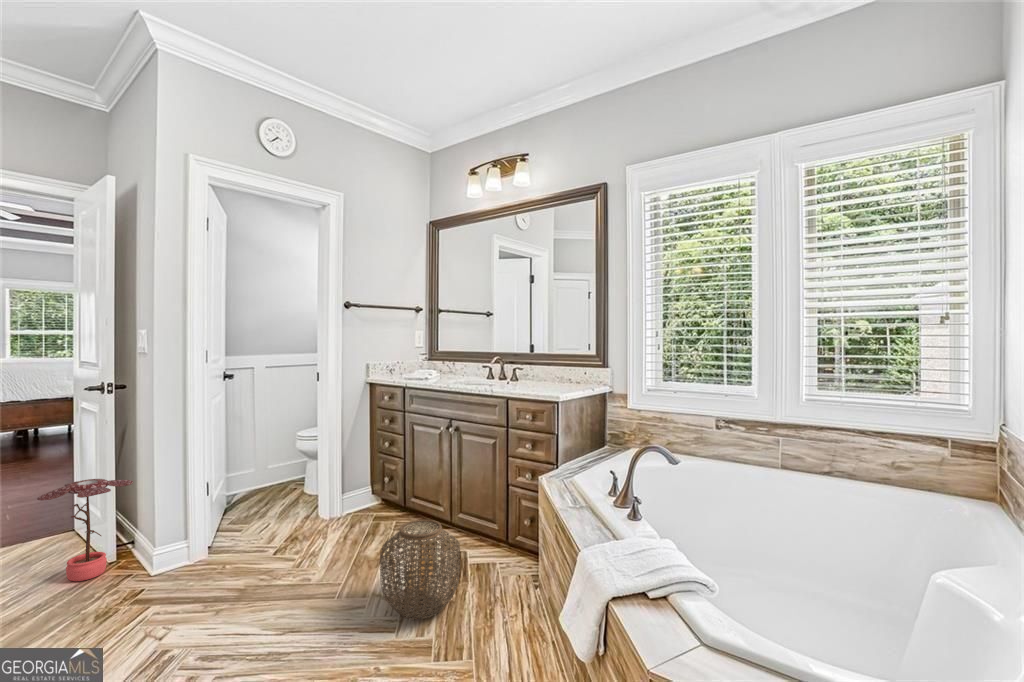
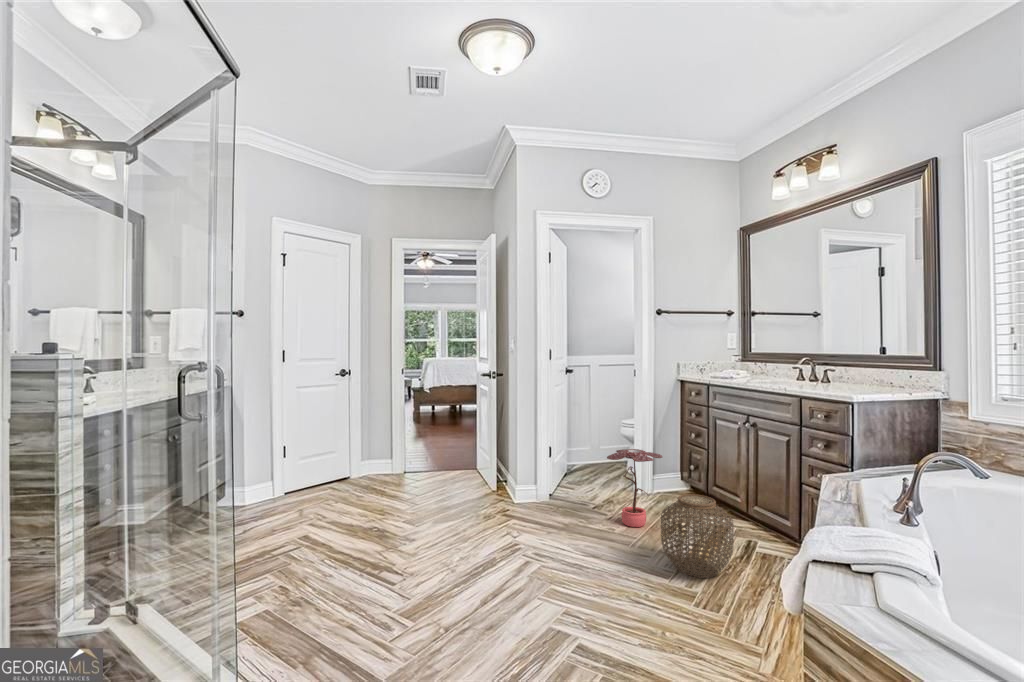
potted plant: present [37,479,133,581] -> present [607,449,662,527]

